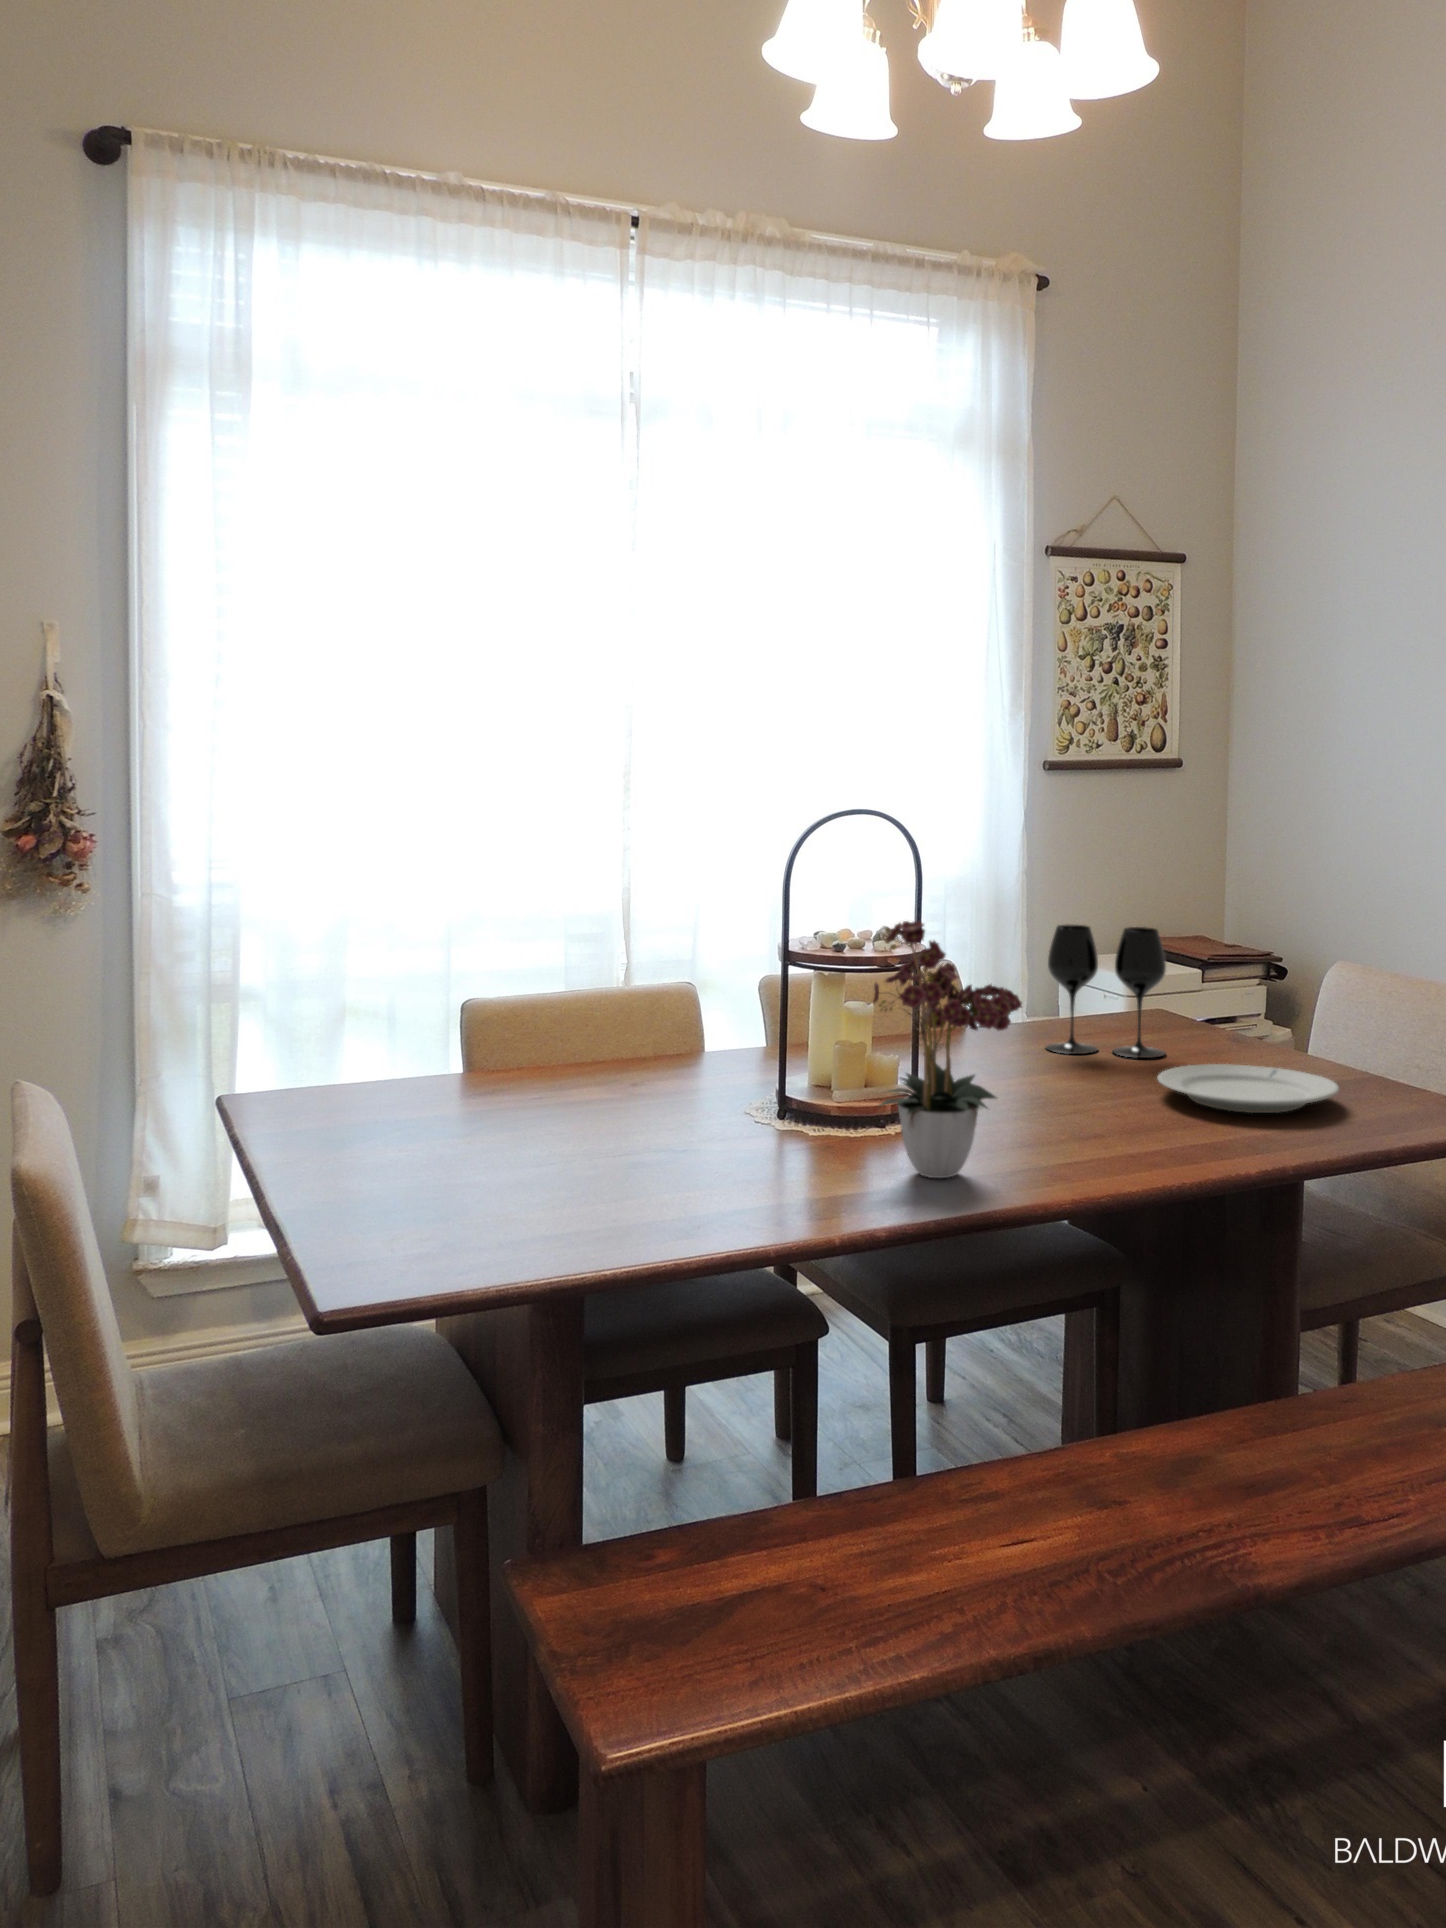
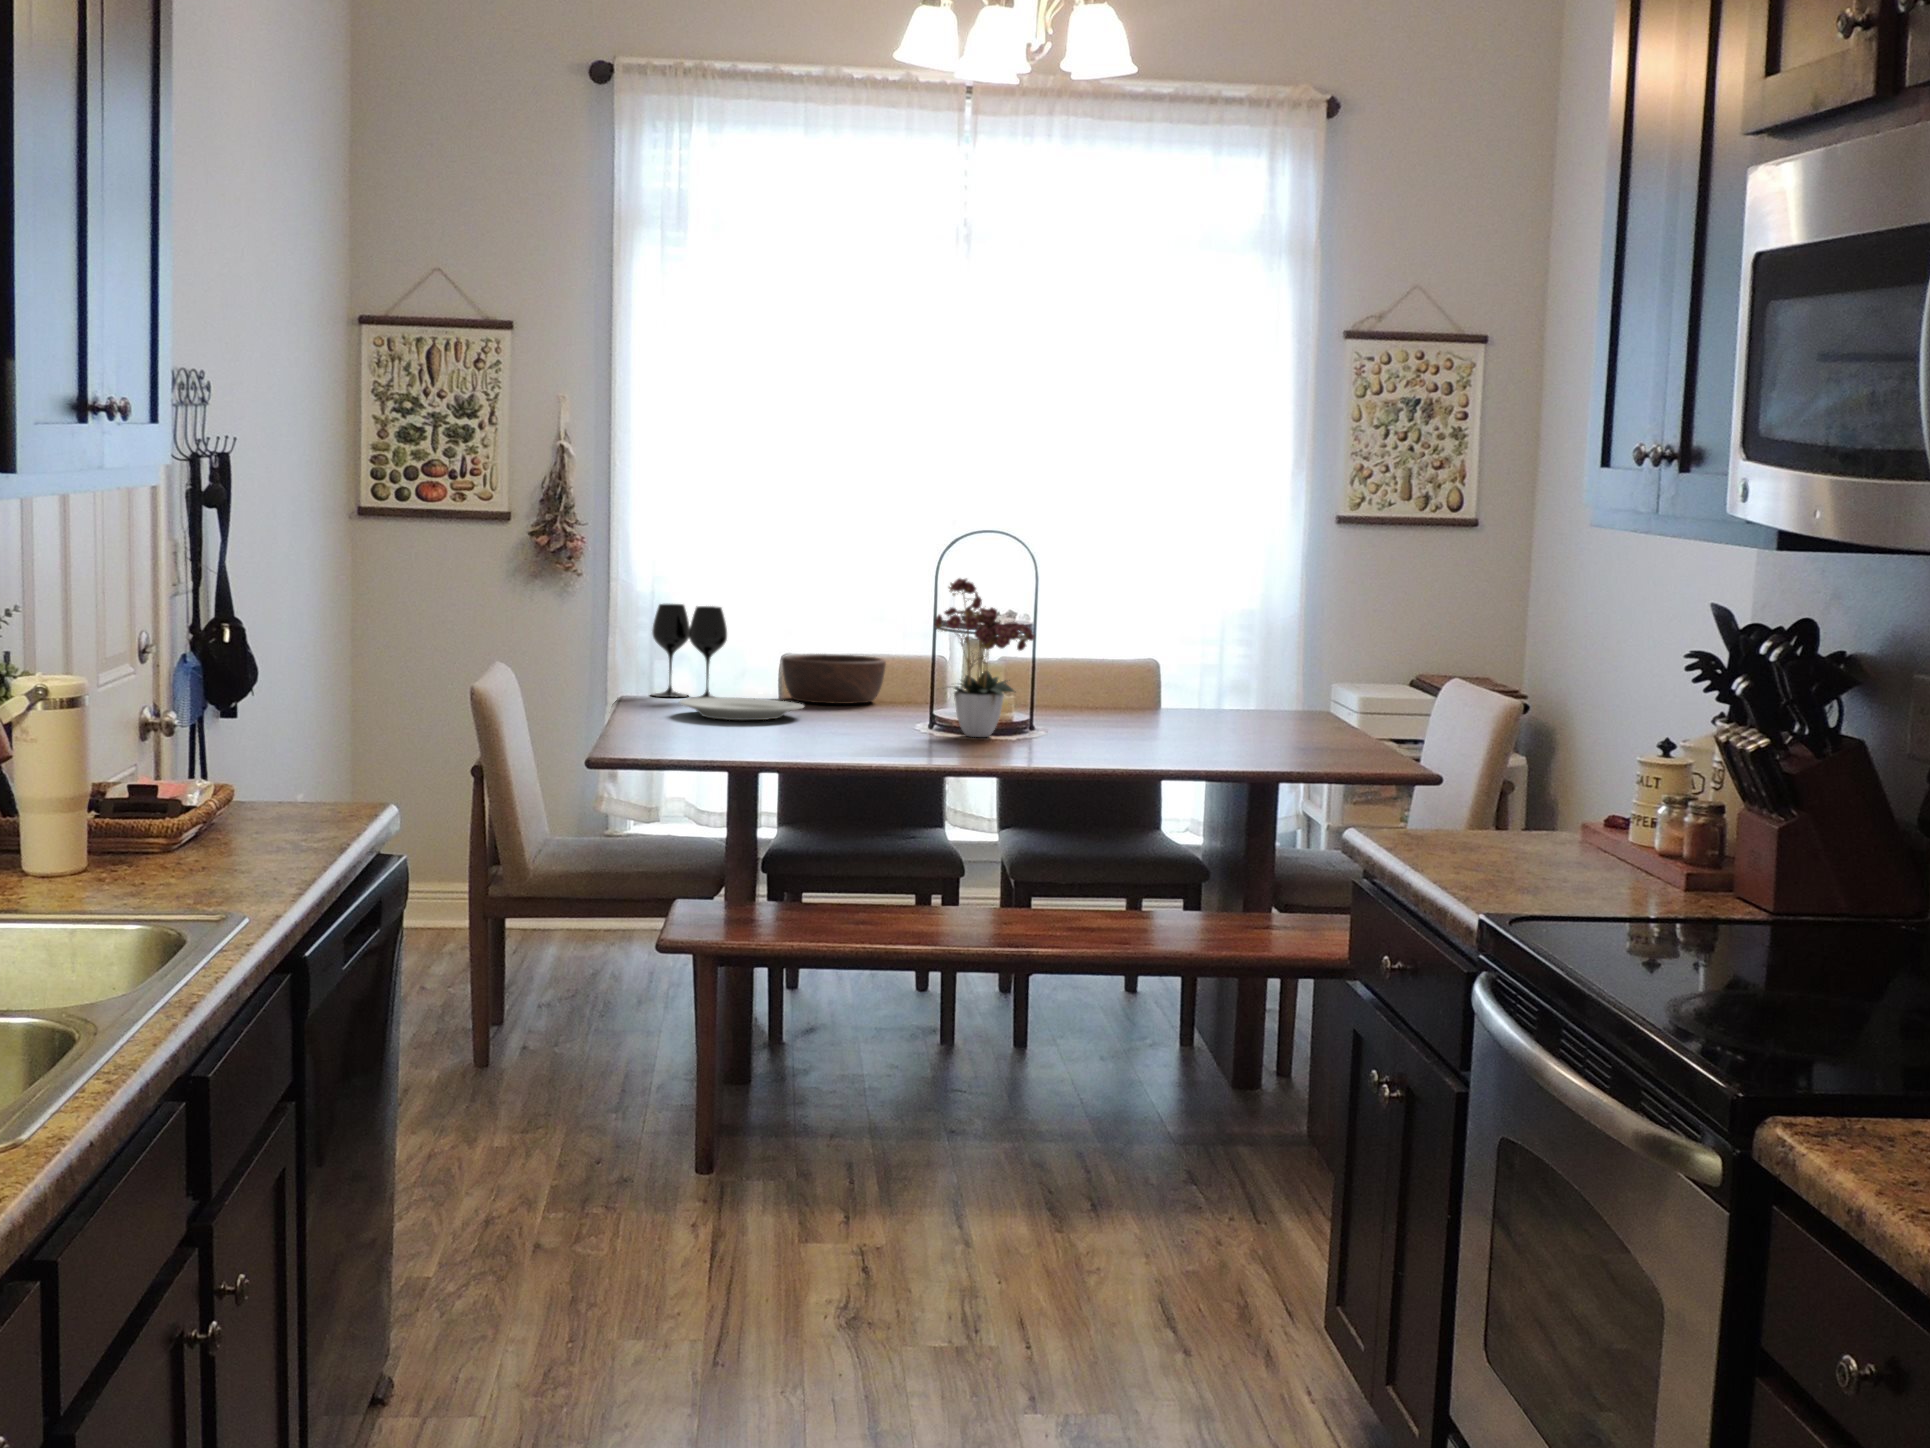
wine glass: present [1046,925,1166,1058] -> present [652,604,727,699]
wooden bowl: none [504,1011,666,1102] -> present [782,654,886,704]
plate: present [1158,1064,1339,1113] -> present [680,697,804,720]

